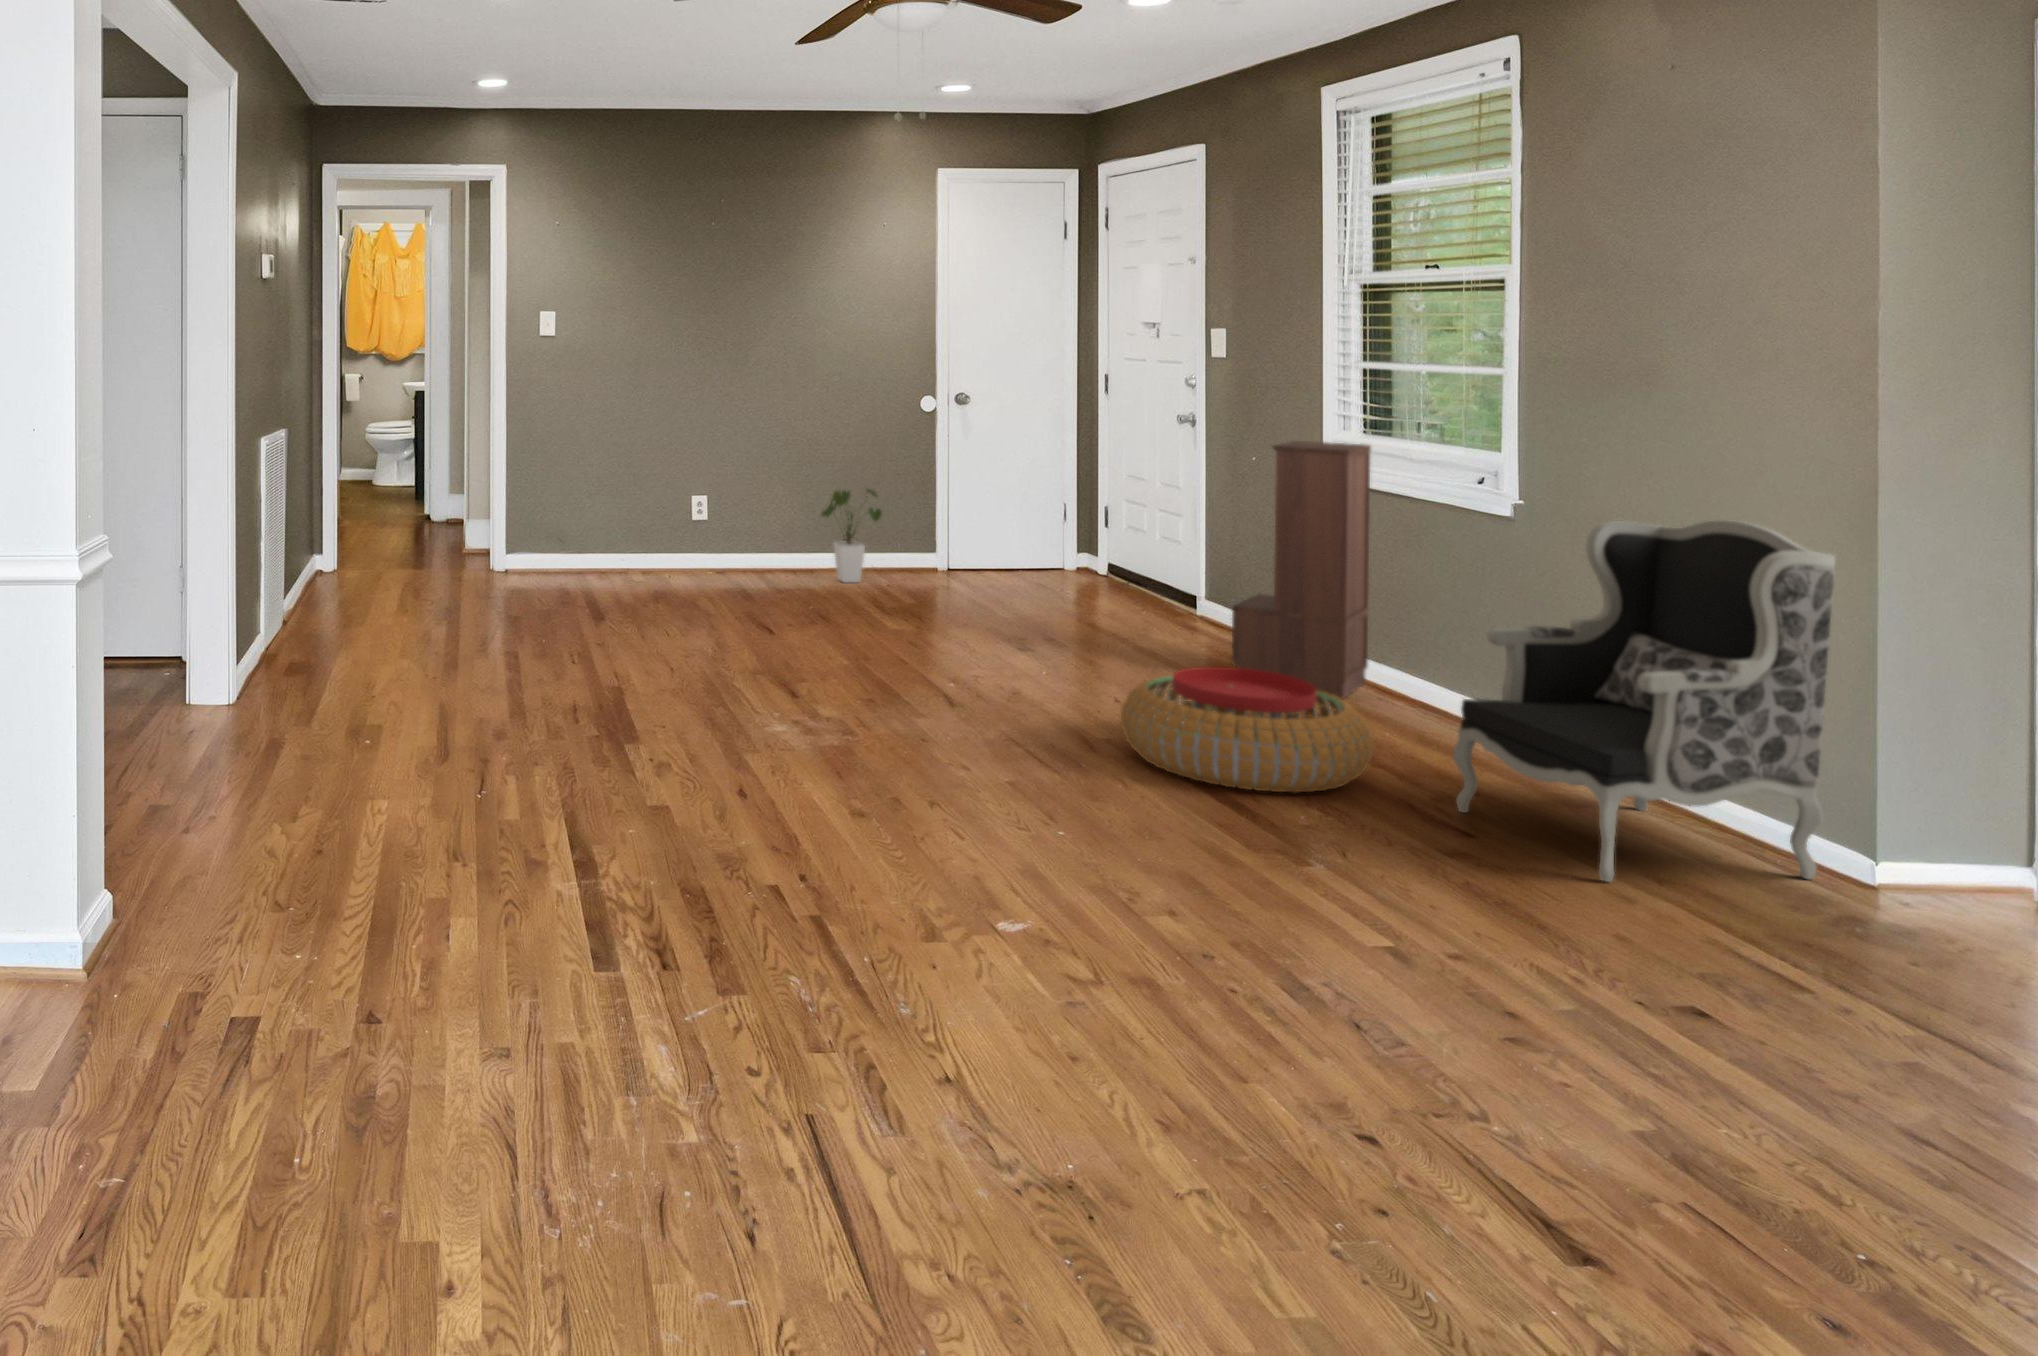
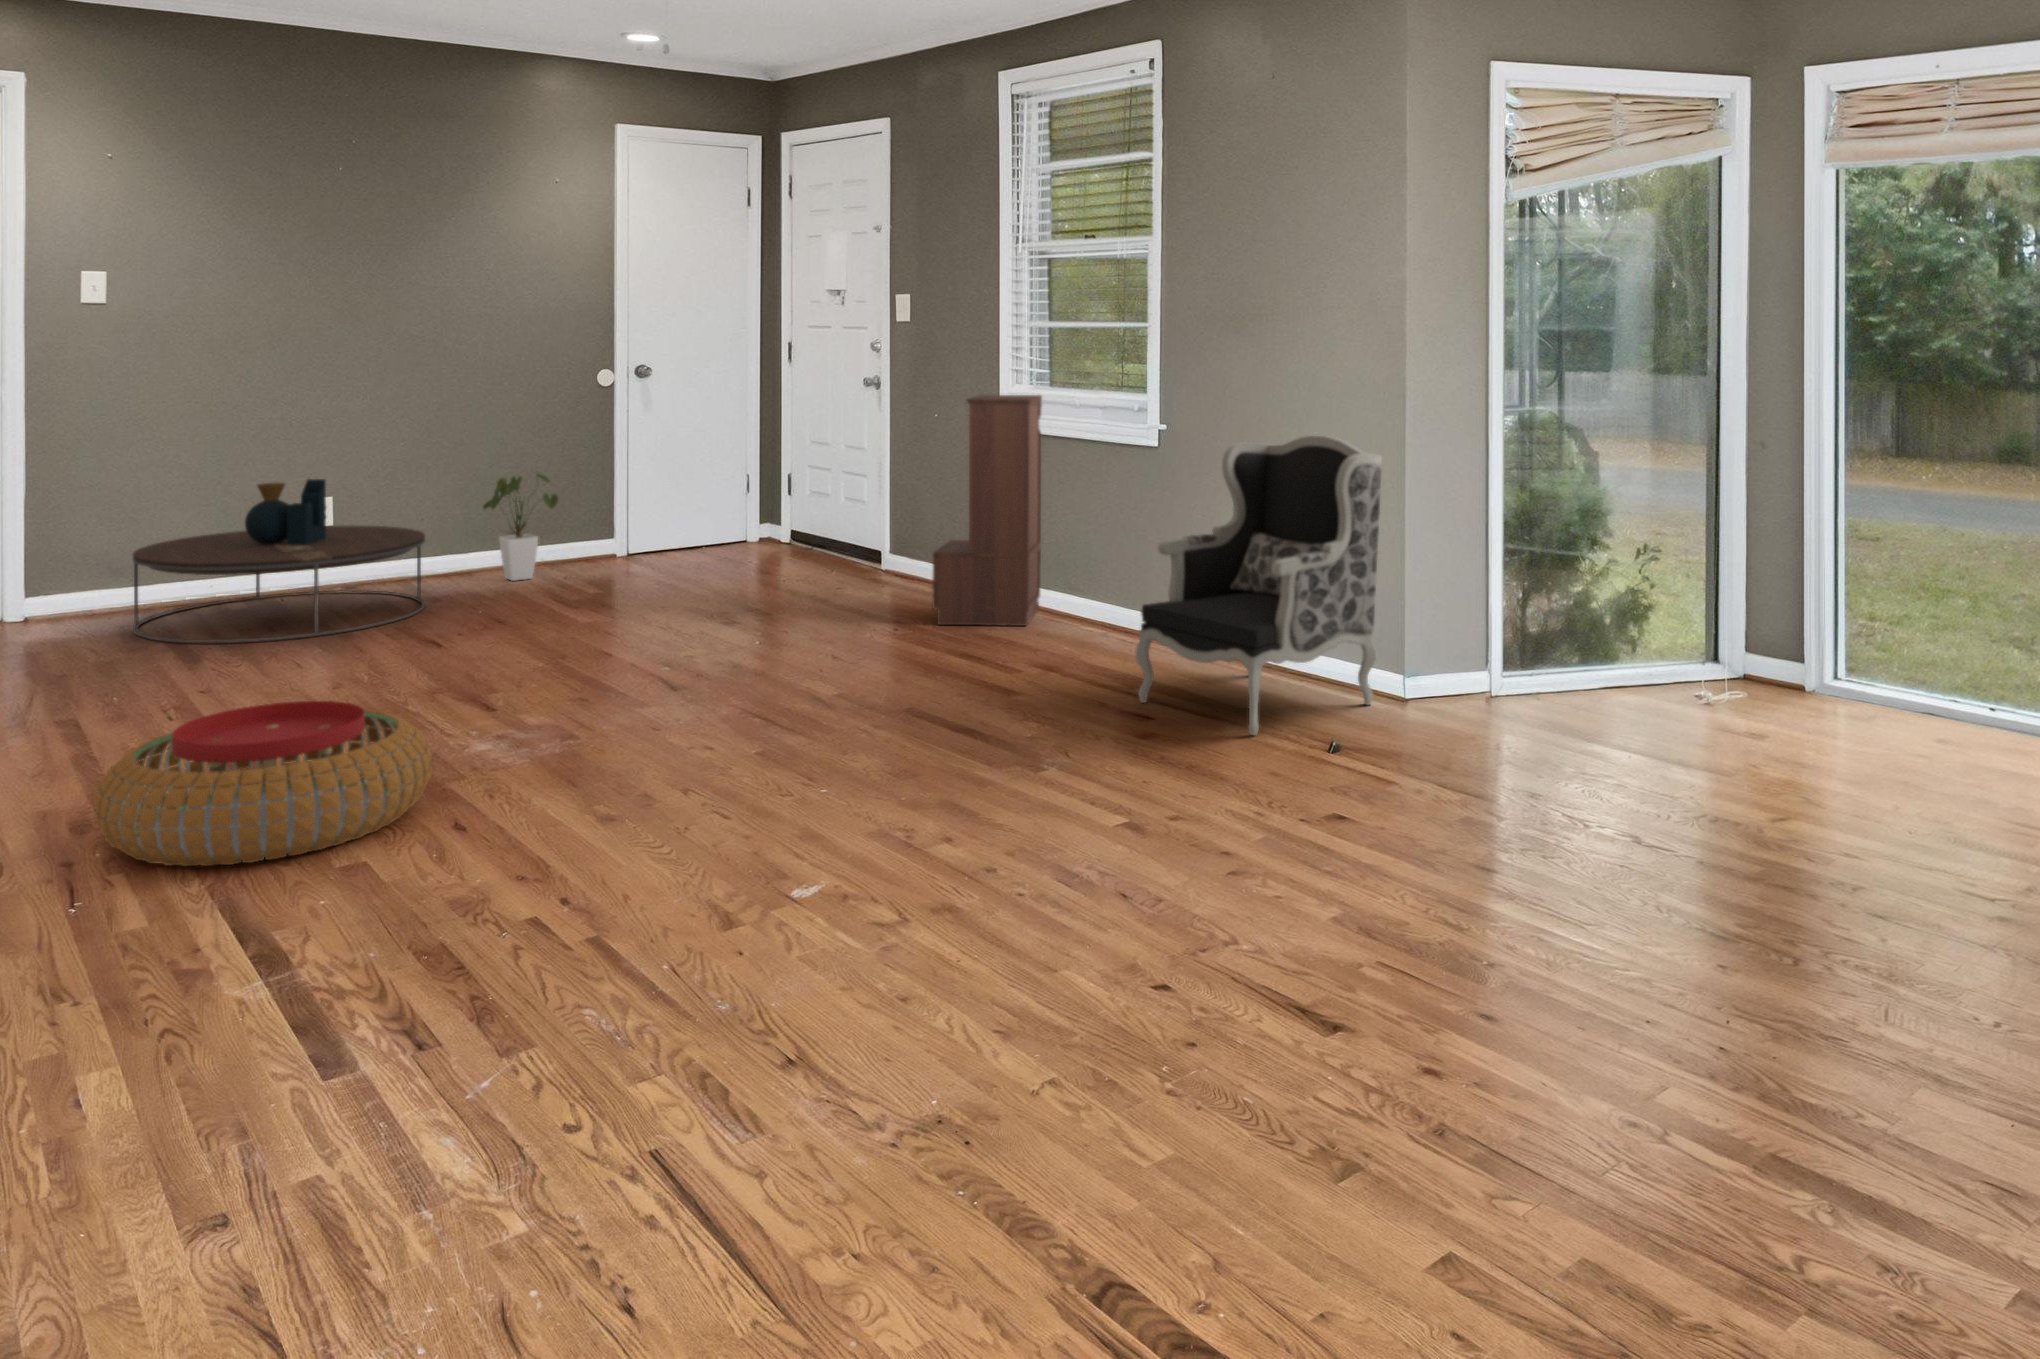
coffee table: none [567,481,770,611] -> present [133,479,425,643]
pouf: present [1121,667,1373,792] -> present [94,701,432,866]

